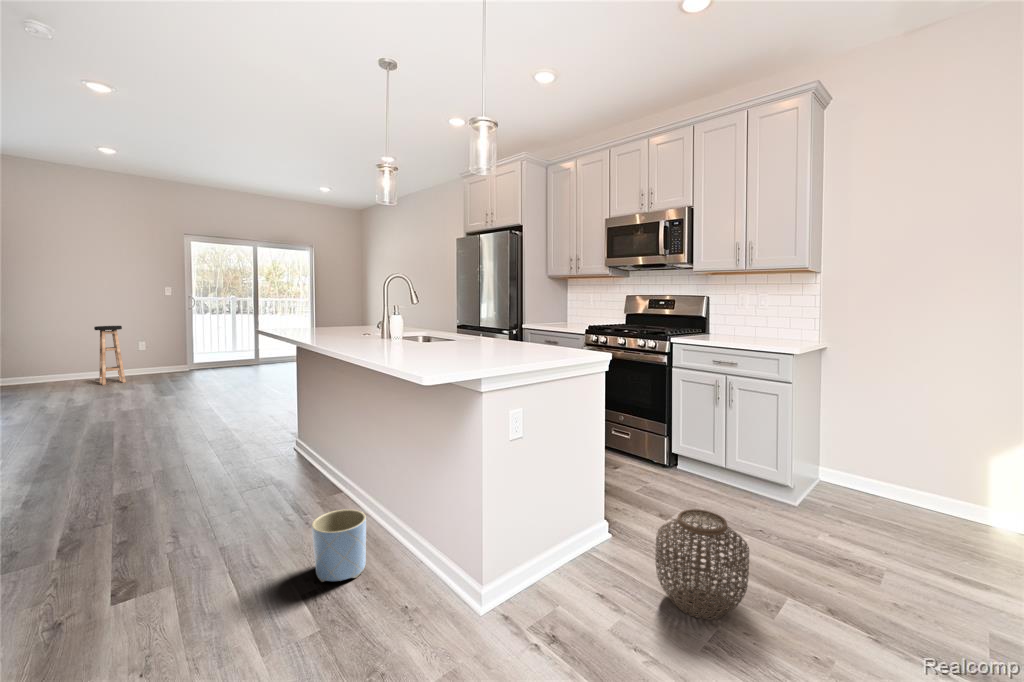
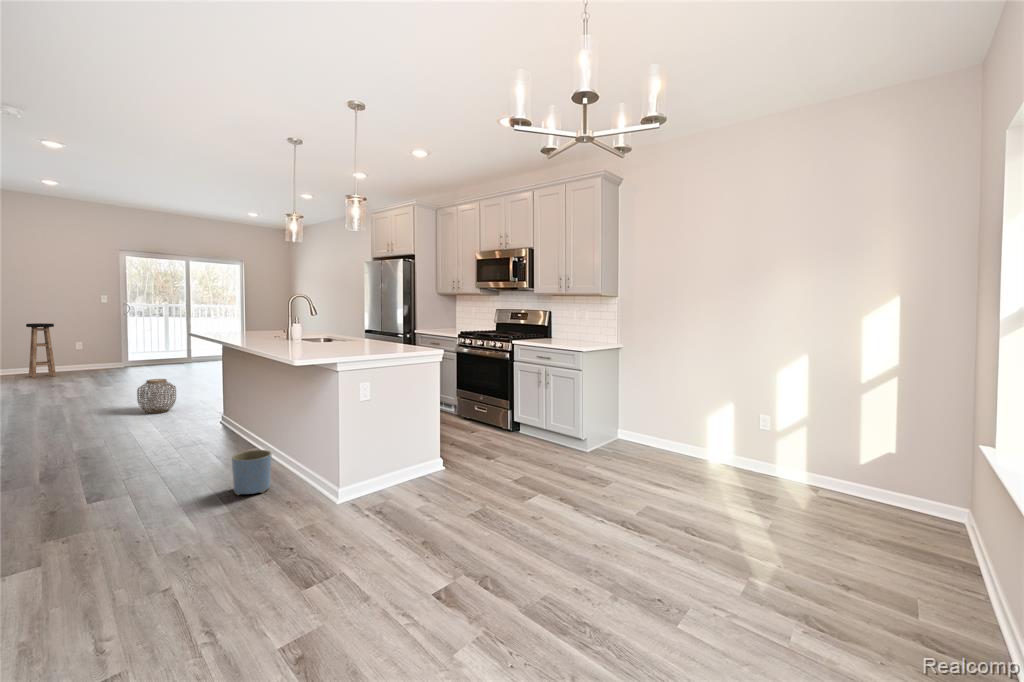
woven basket: present [656,509,749,619] -> present [137,379,176,414]

